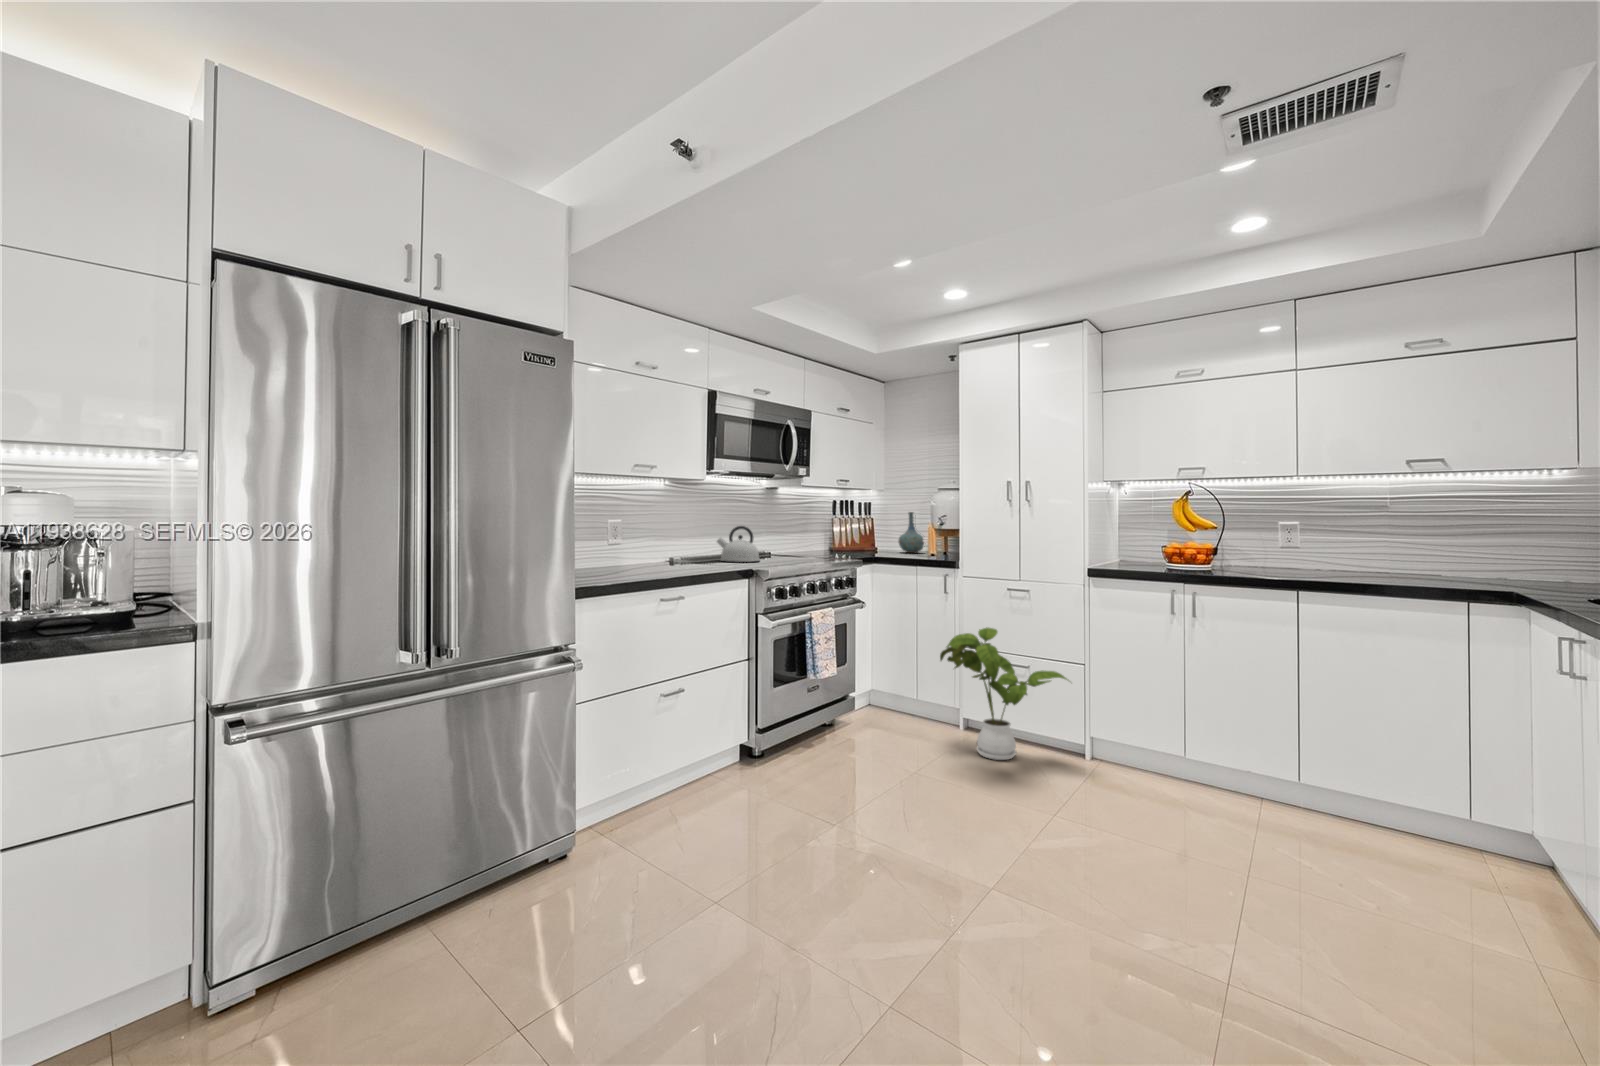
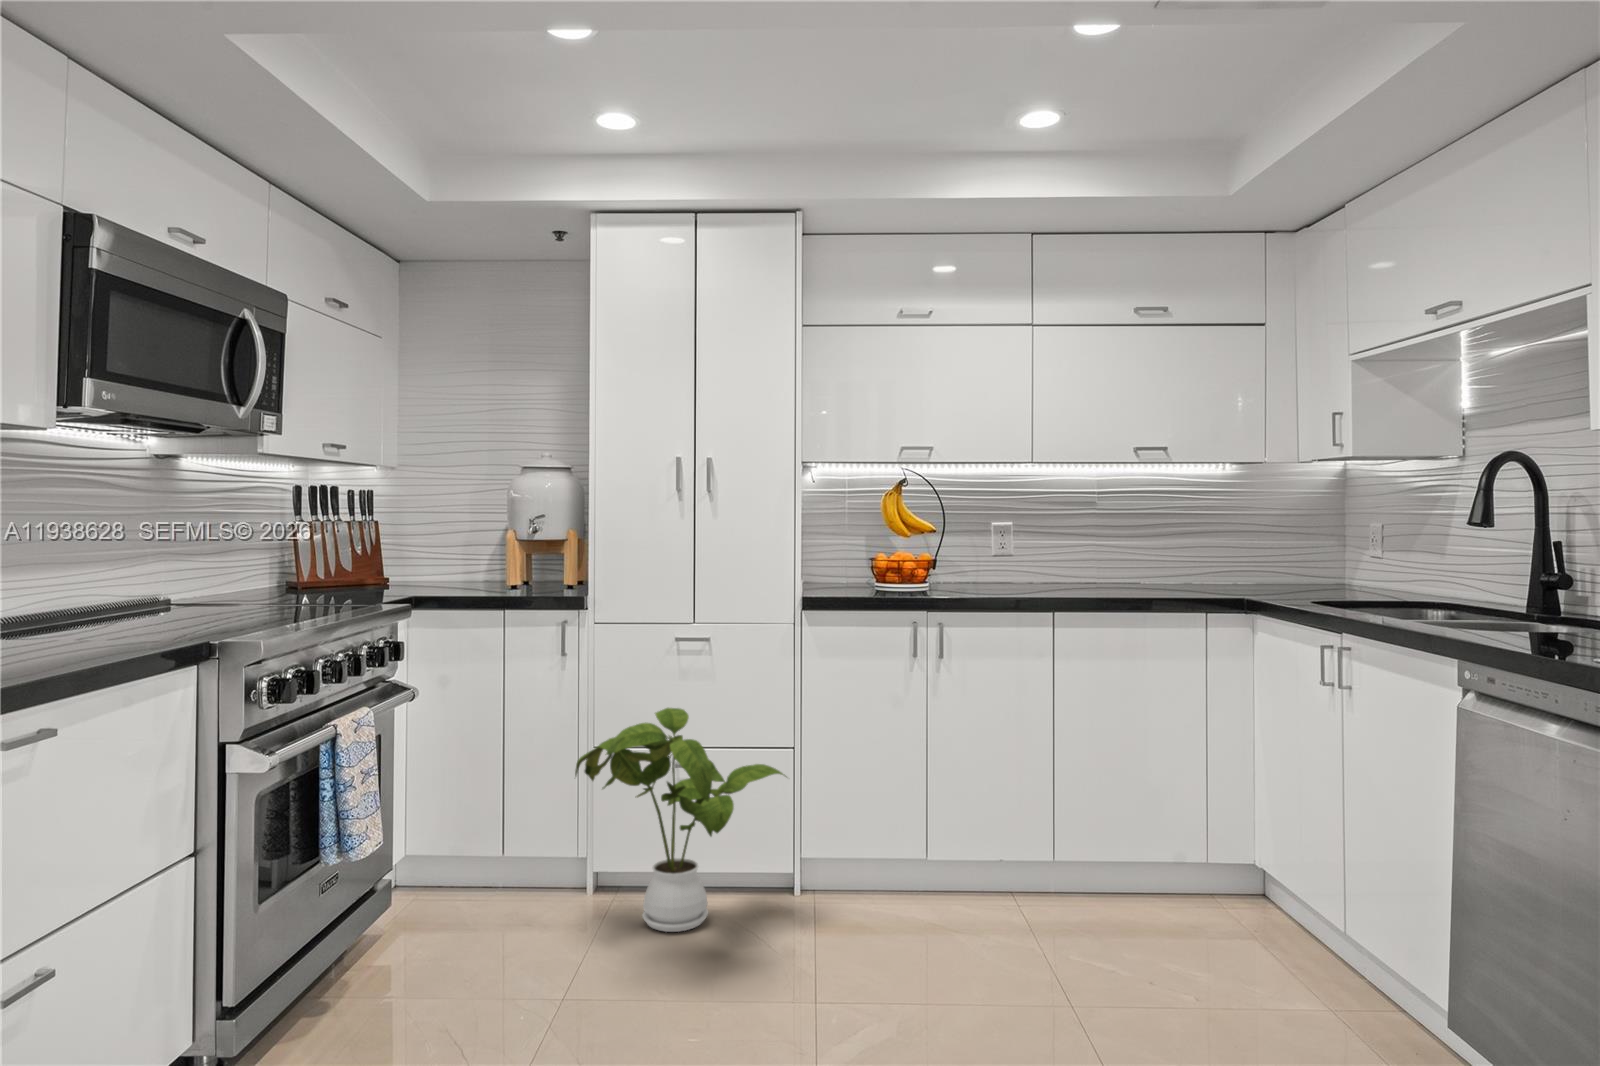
vase: present [899,512,924,553] -> none [428,509,479,582]
kettle: present [717,526,760,562] -> none [53,540,182,627]

